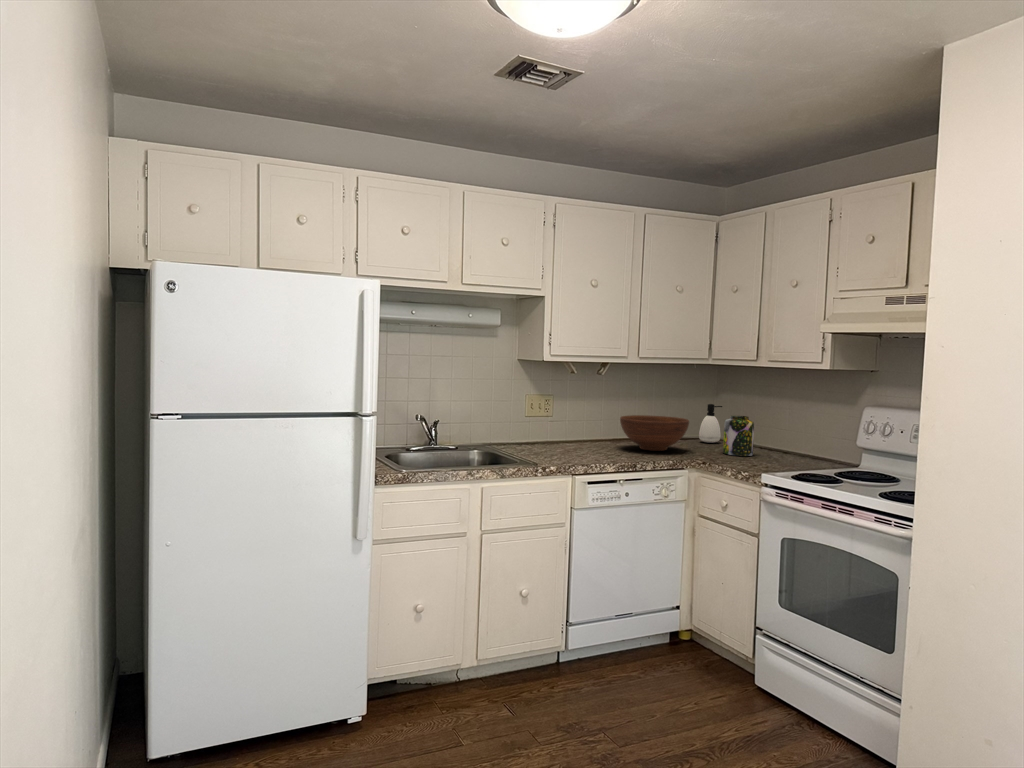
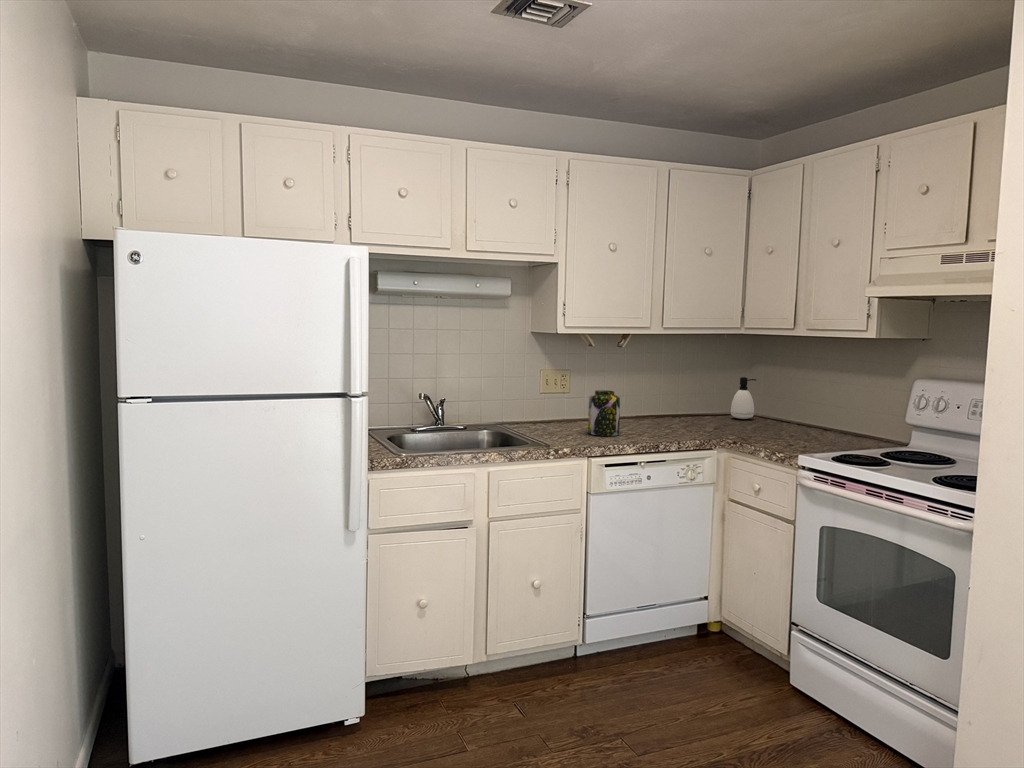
fruit bowl: present [620,415,689,451] -> none [643,391,719,429]
jar: present [723,415,754,456] -> present [588,390,620,436]

